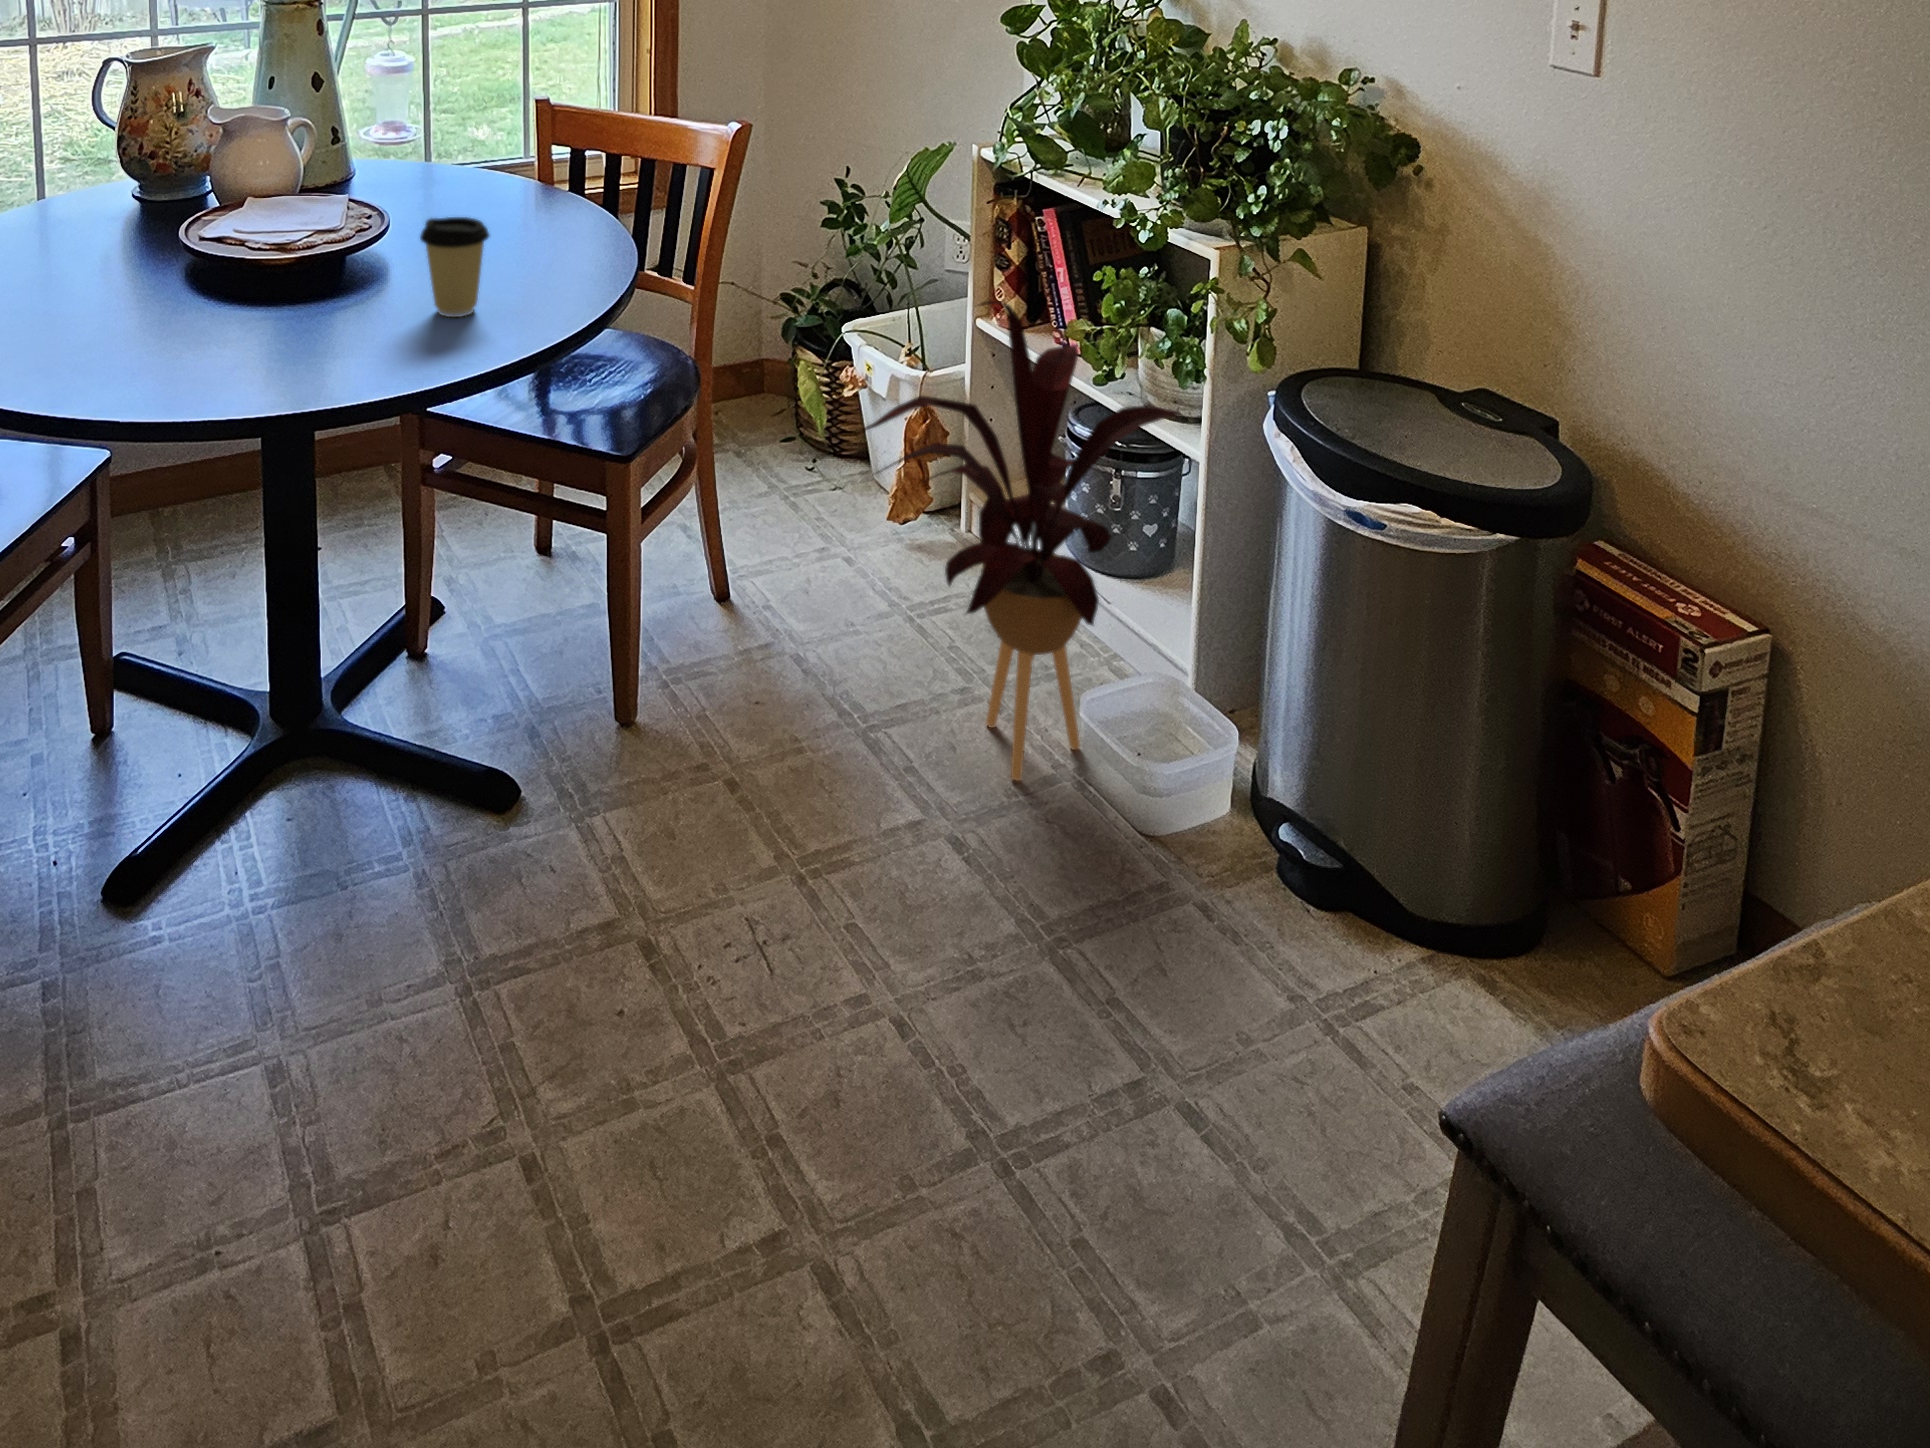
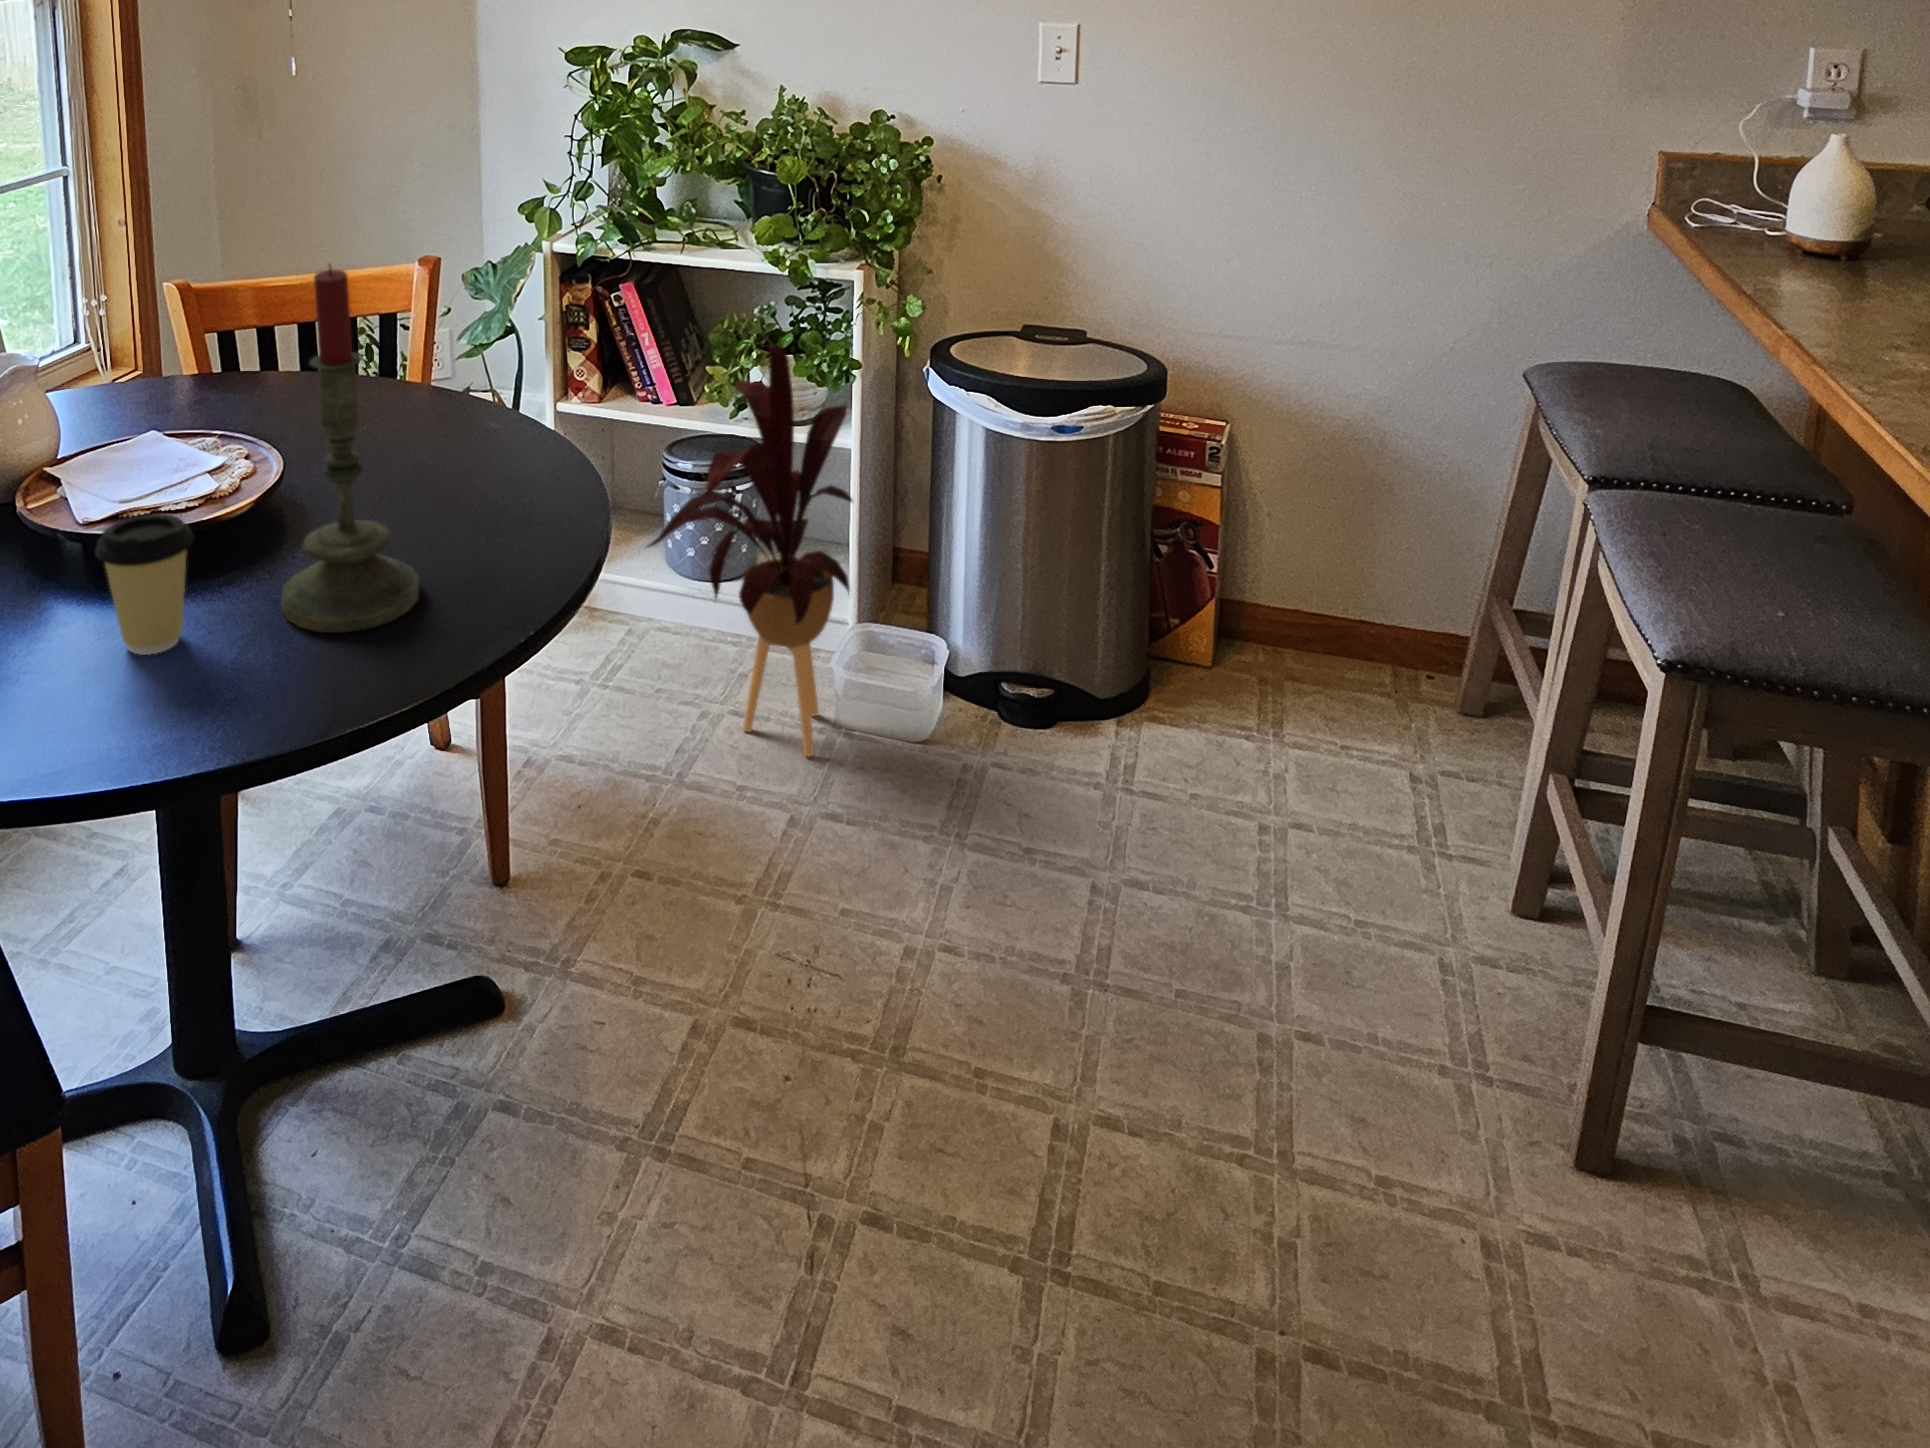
candle: none [178,68,295,372] -> present [281,266,419,633]
coffee cup: present [420,217,489,317] -> present [95,514,194,655]

